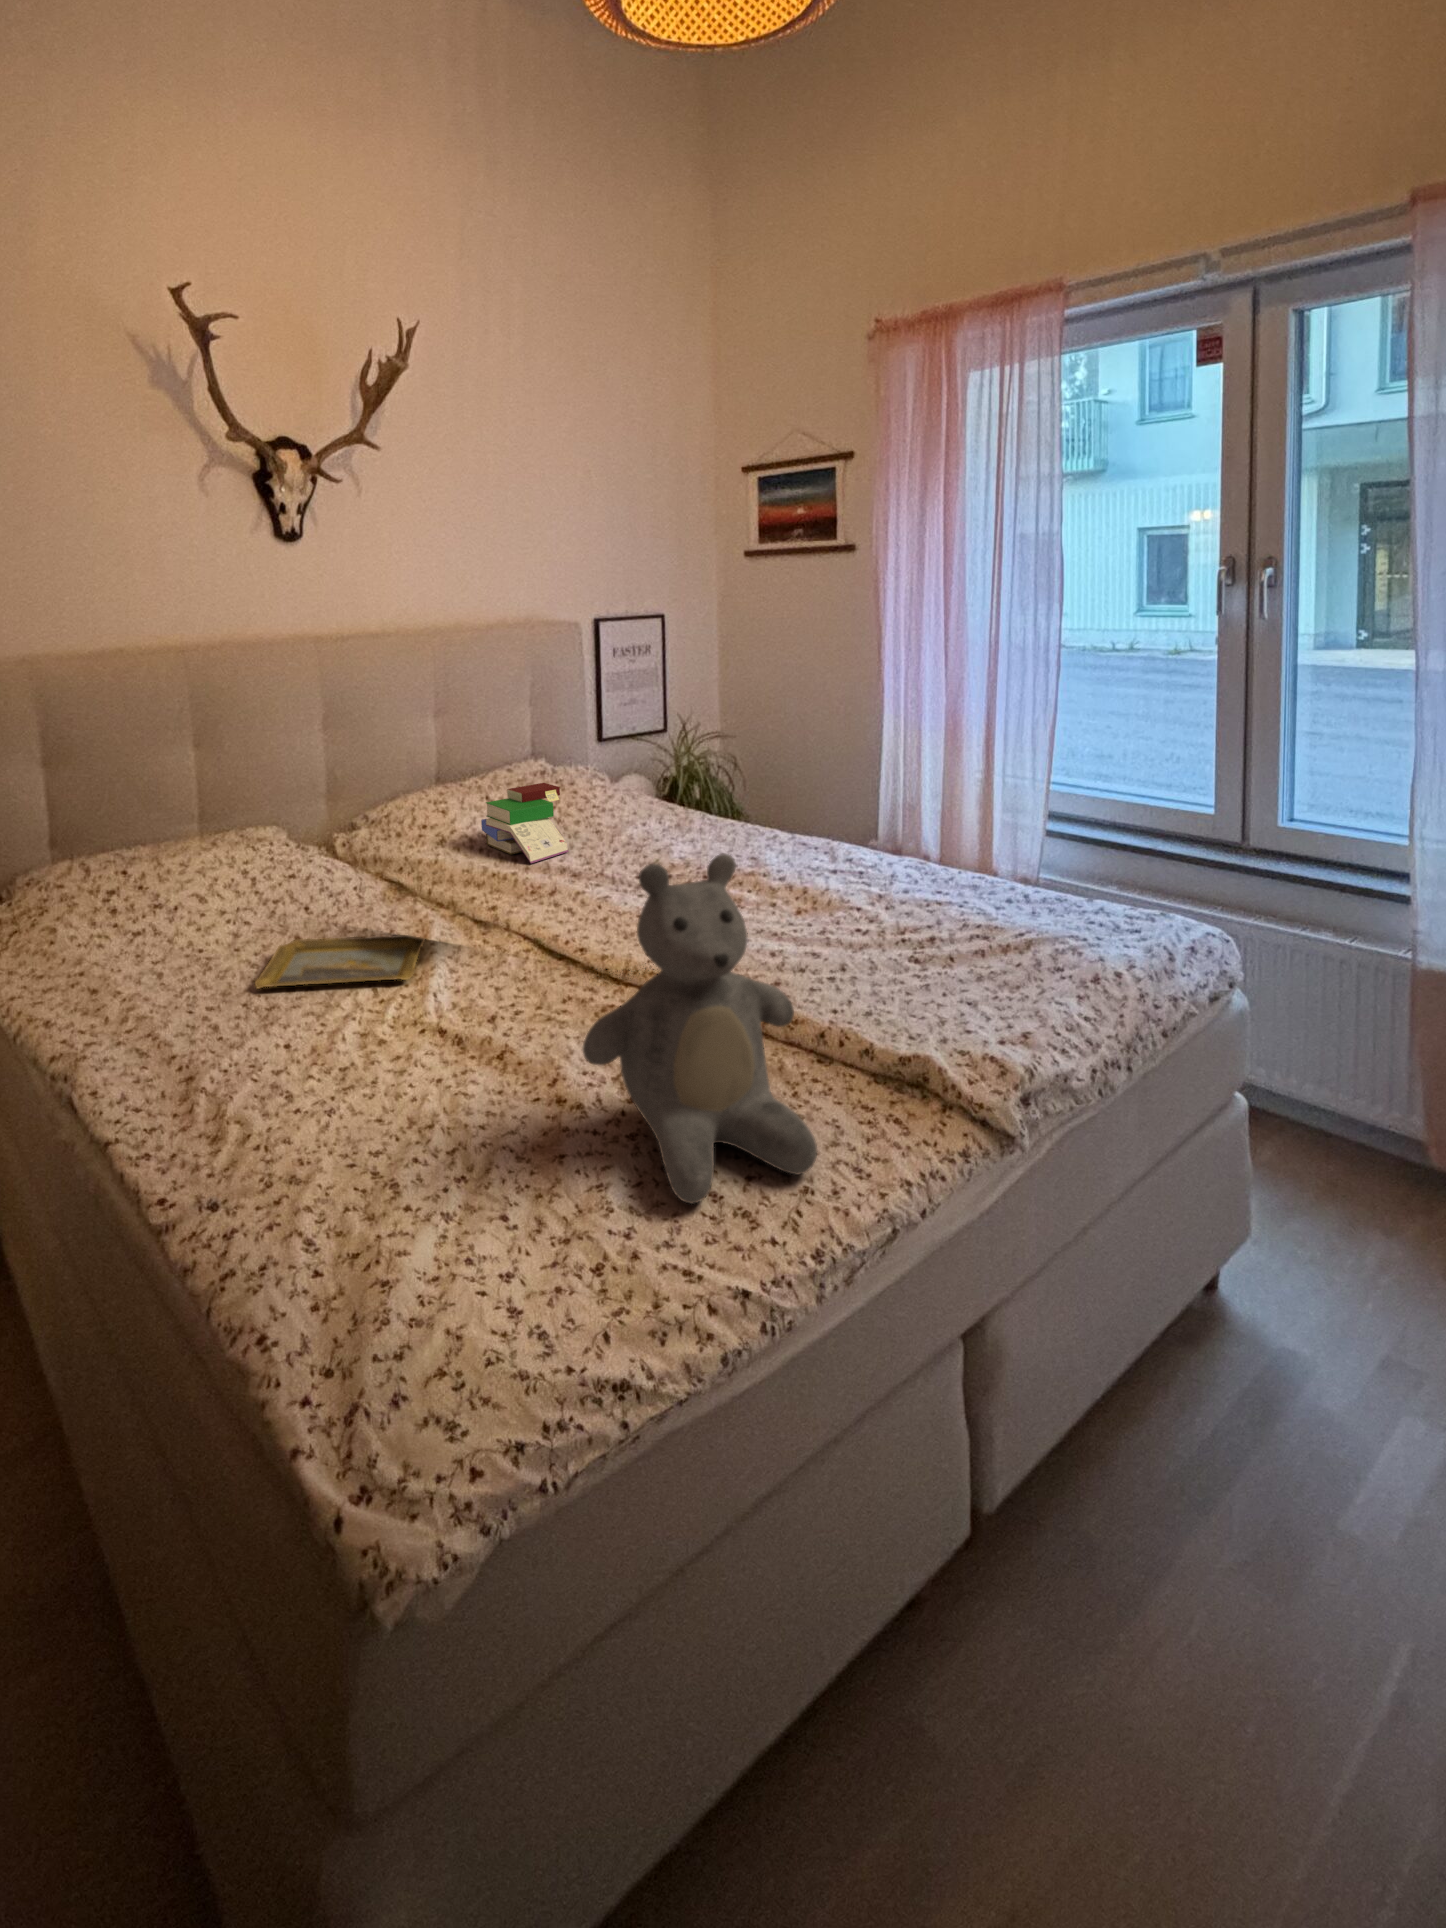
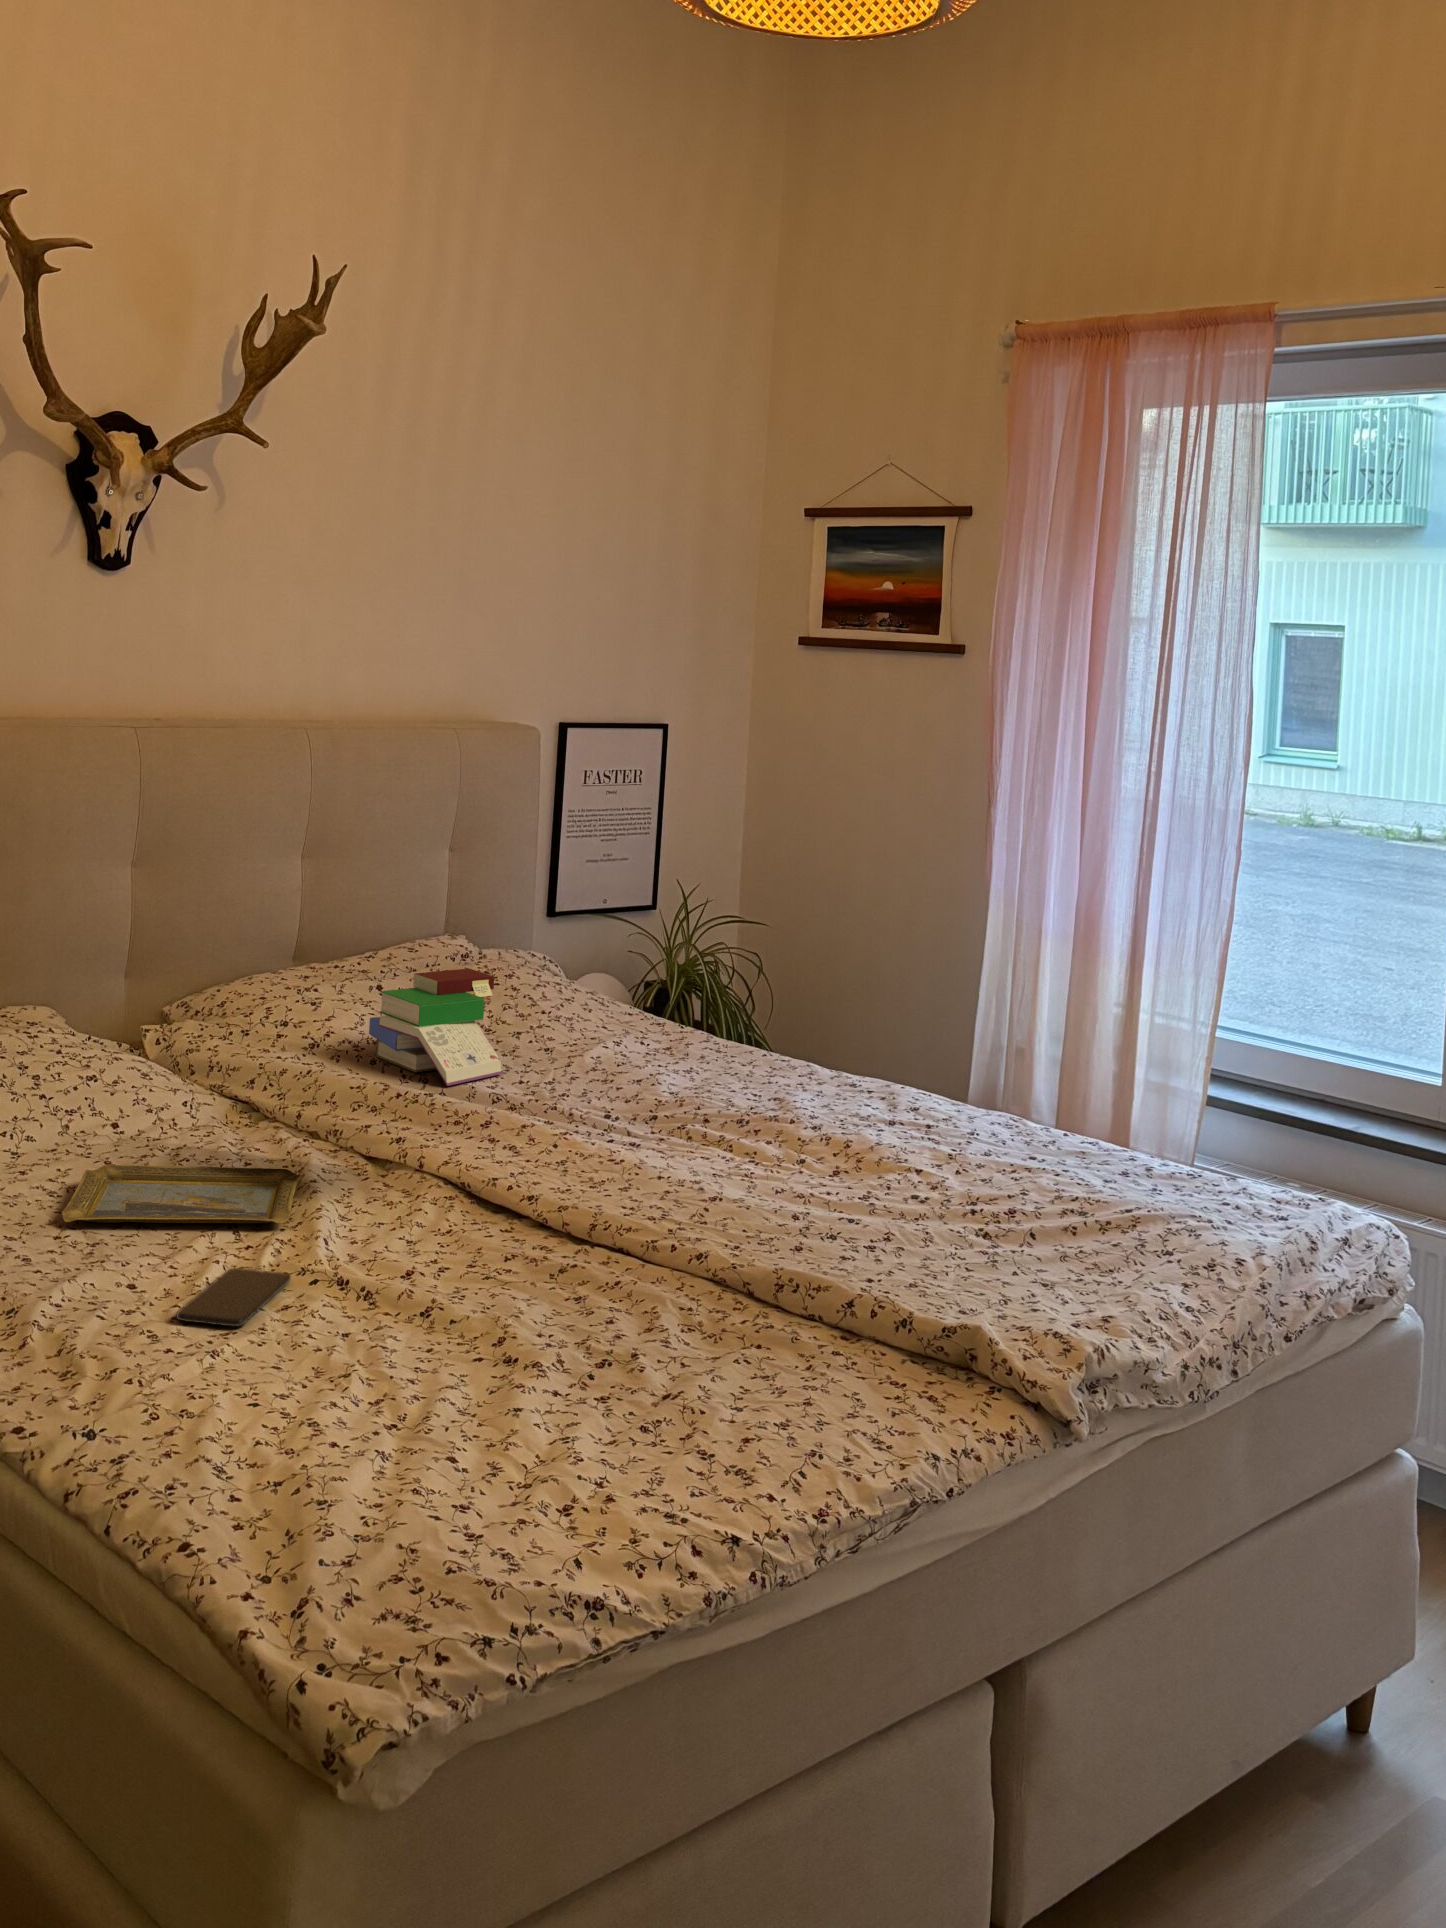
teddy bear: present [583,854,817,1203] -> none [553,1050,830,1458]
smartphone: none [313,1023,405,1079] -> present [176,1268,291,1327]

